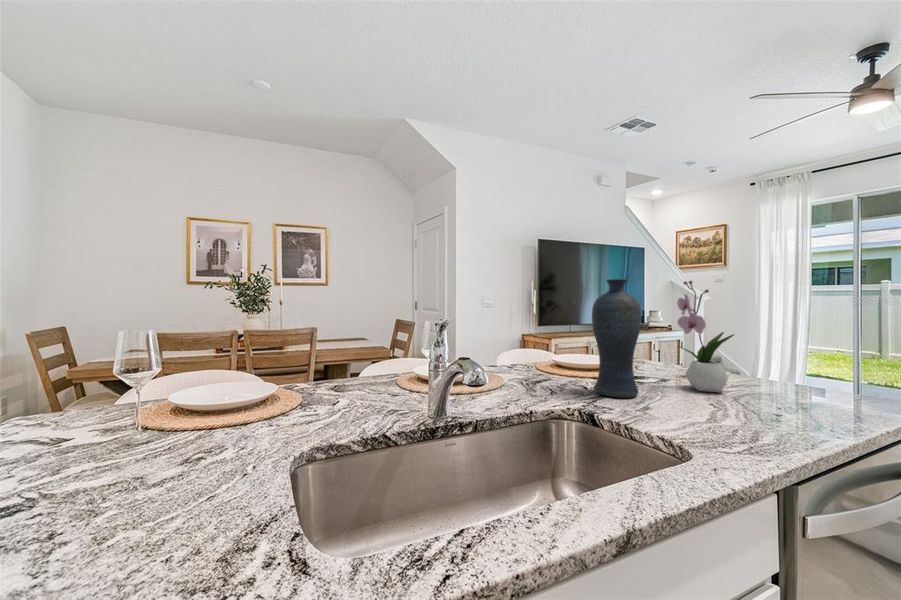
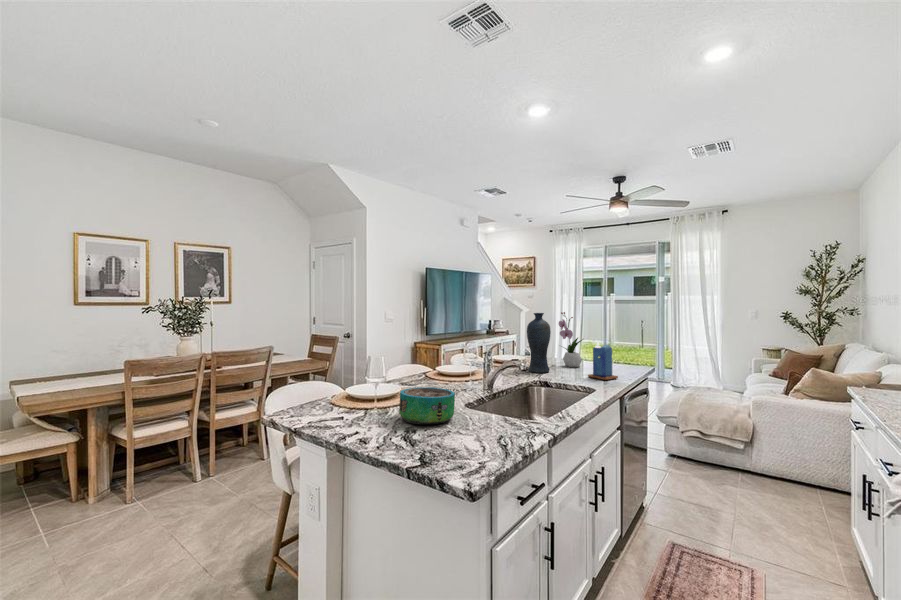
candle: none [715,340,803,438] -> present [588,342,618,380]
decorative bowl: none [63,409,226,514] -> present [399,387,455,424]

